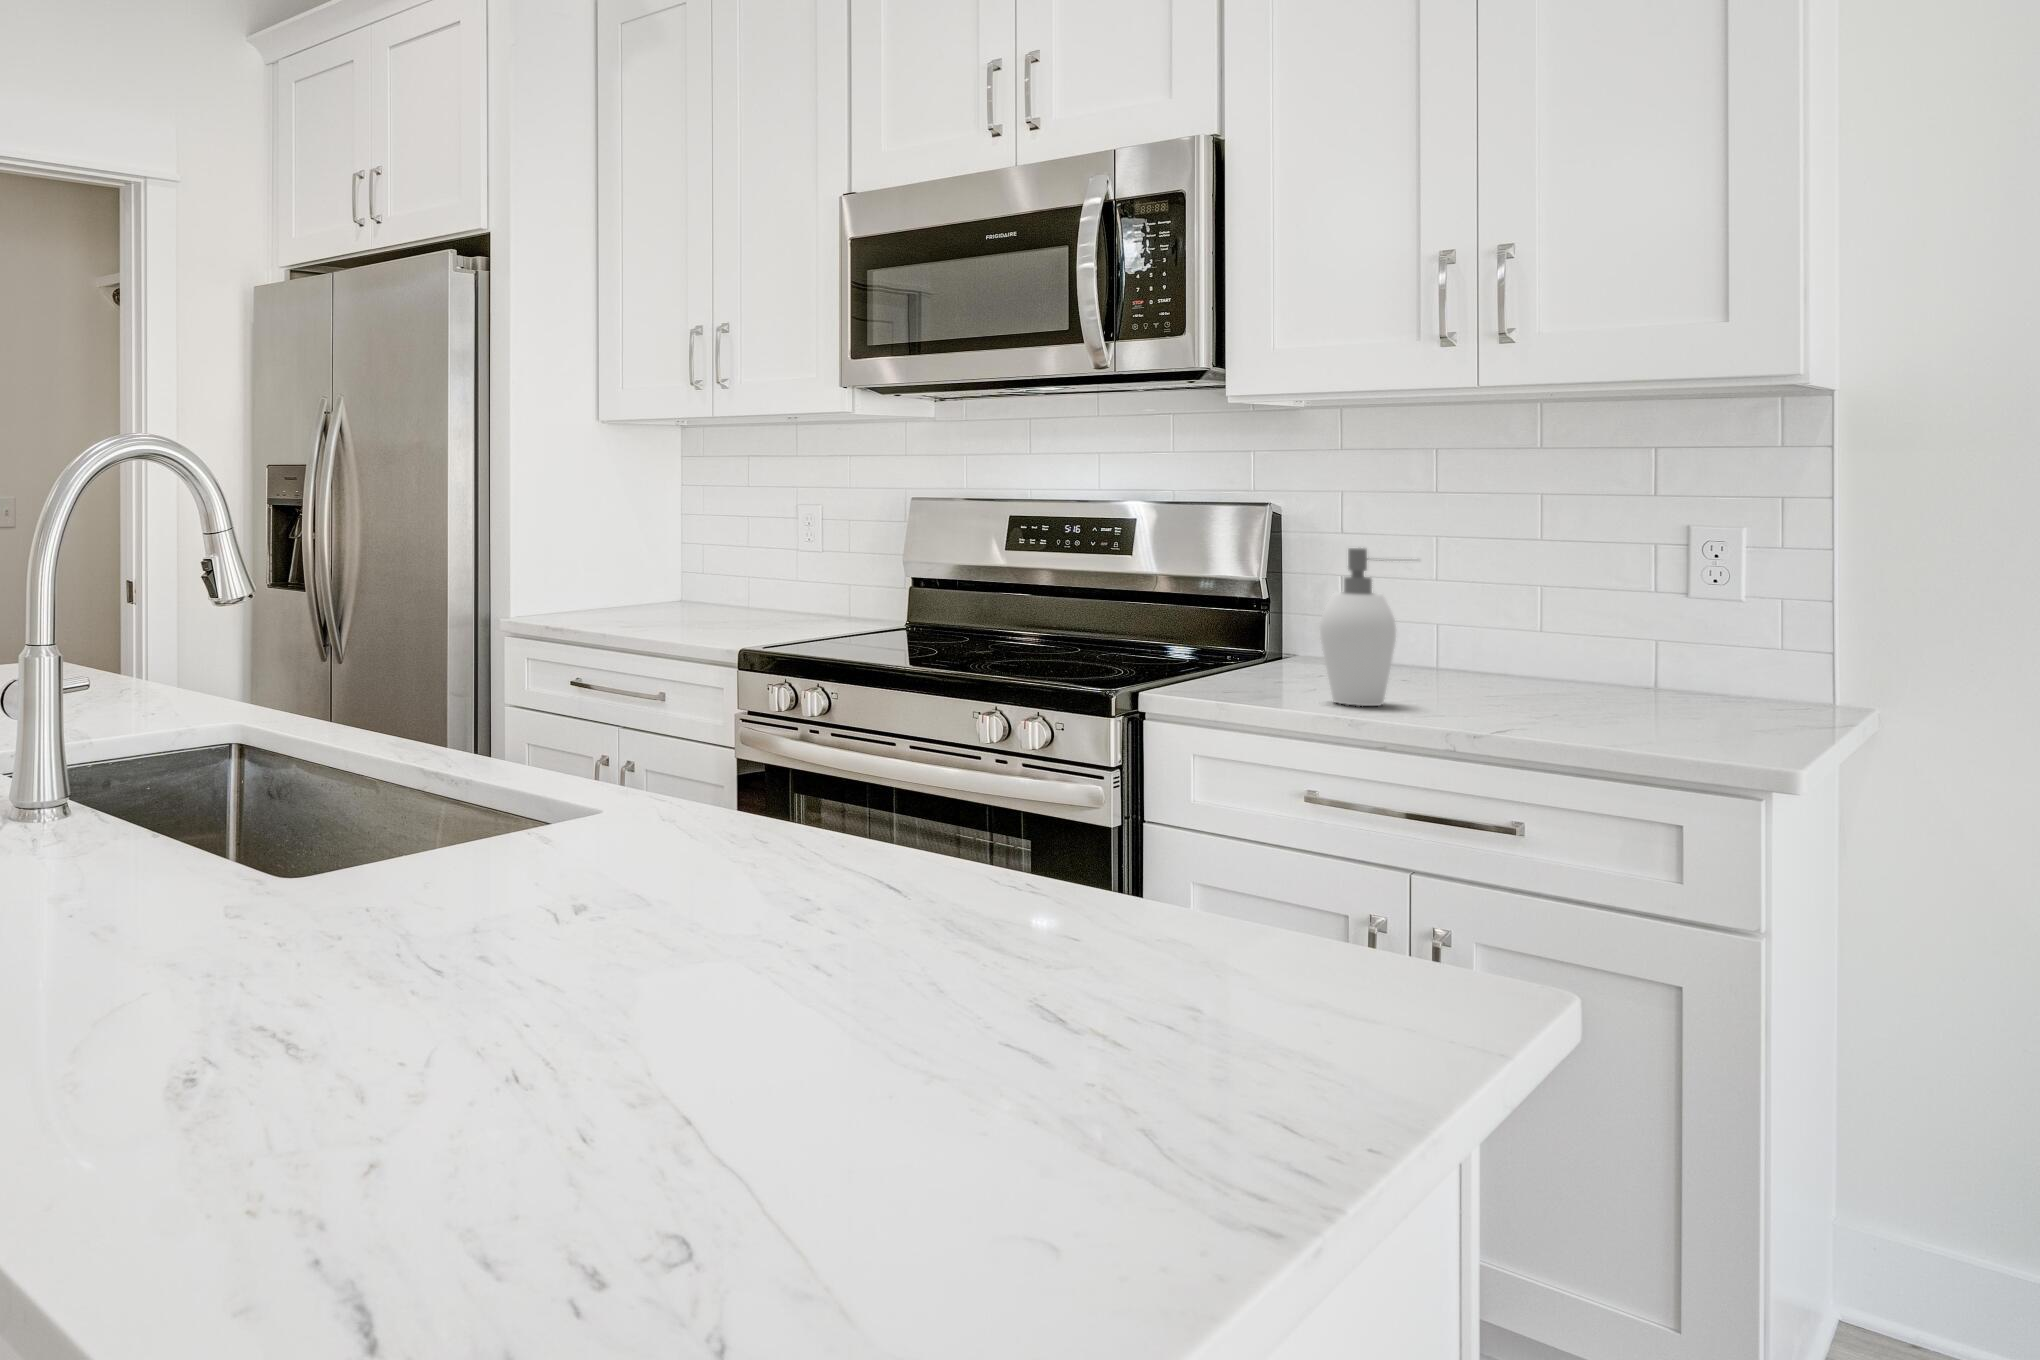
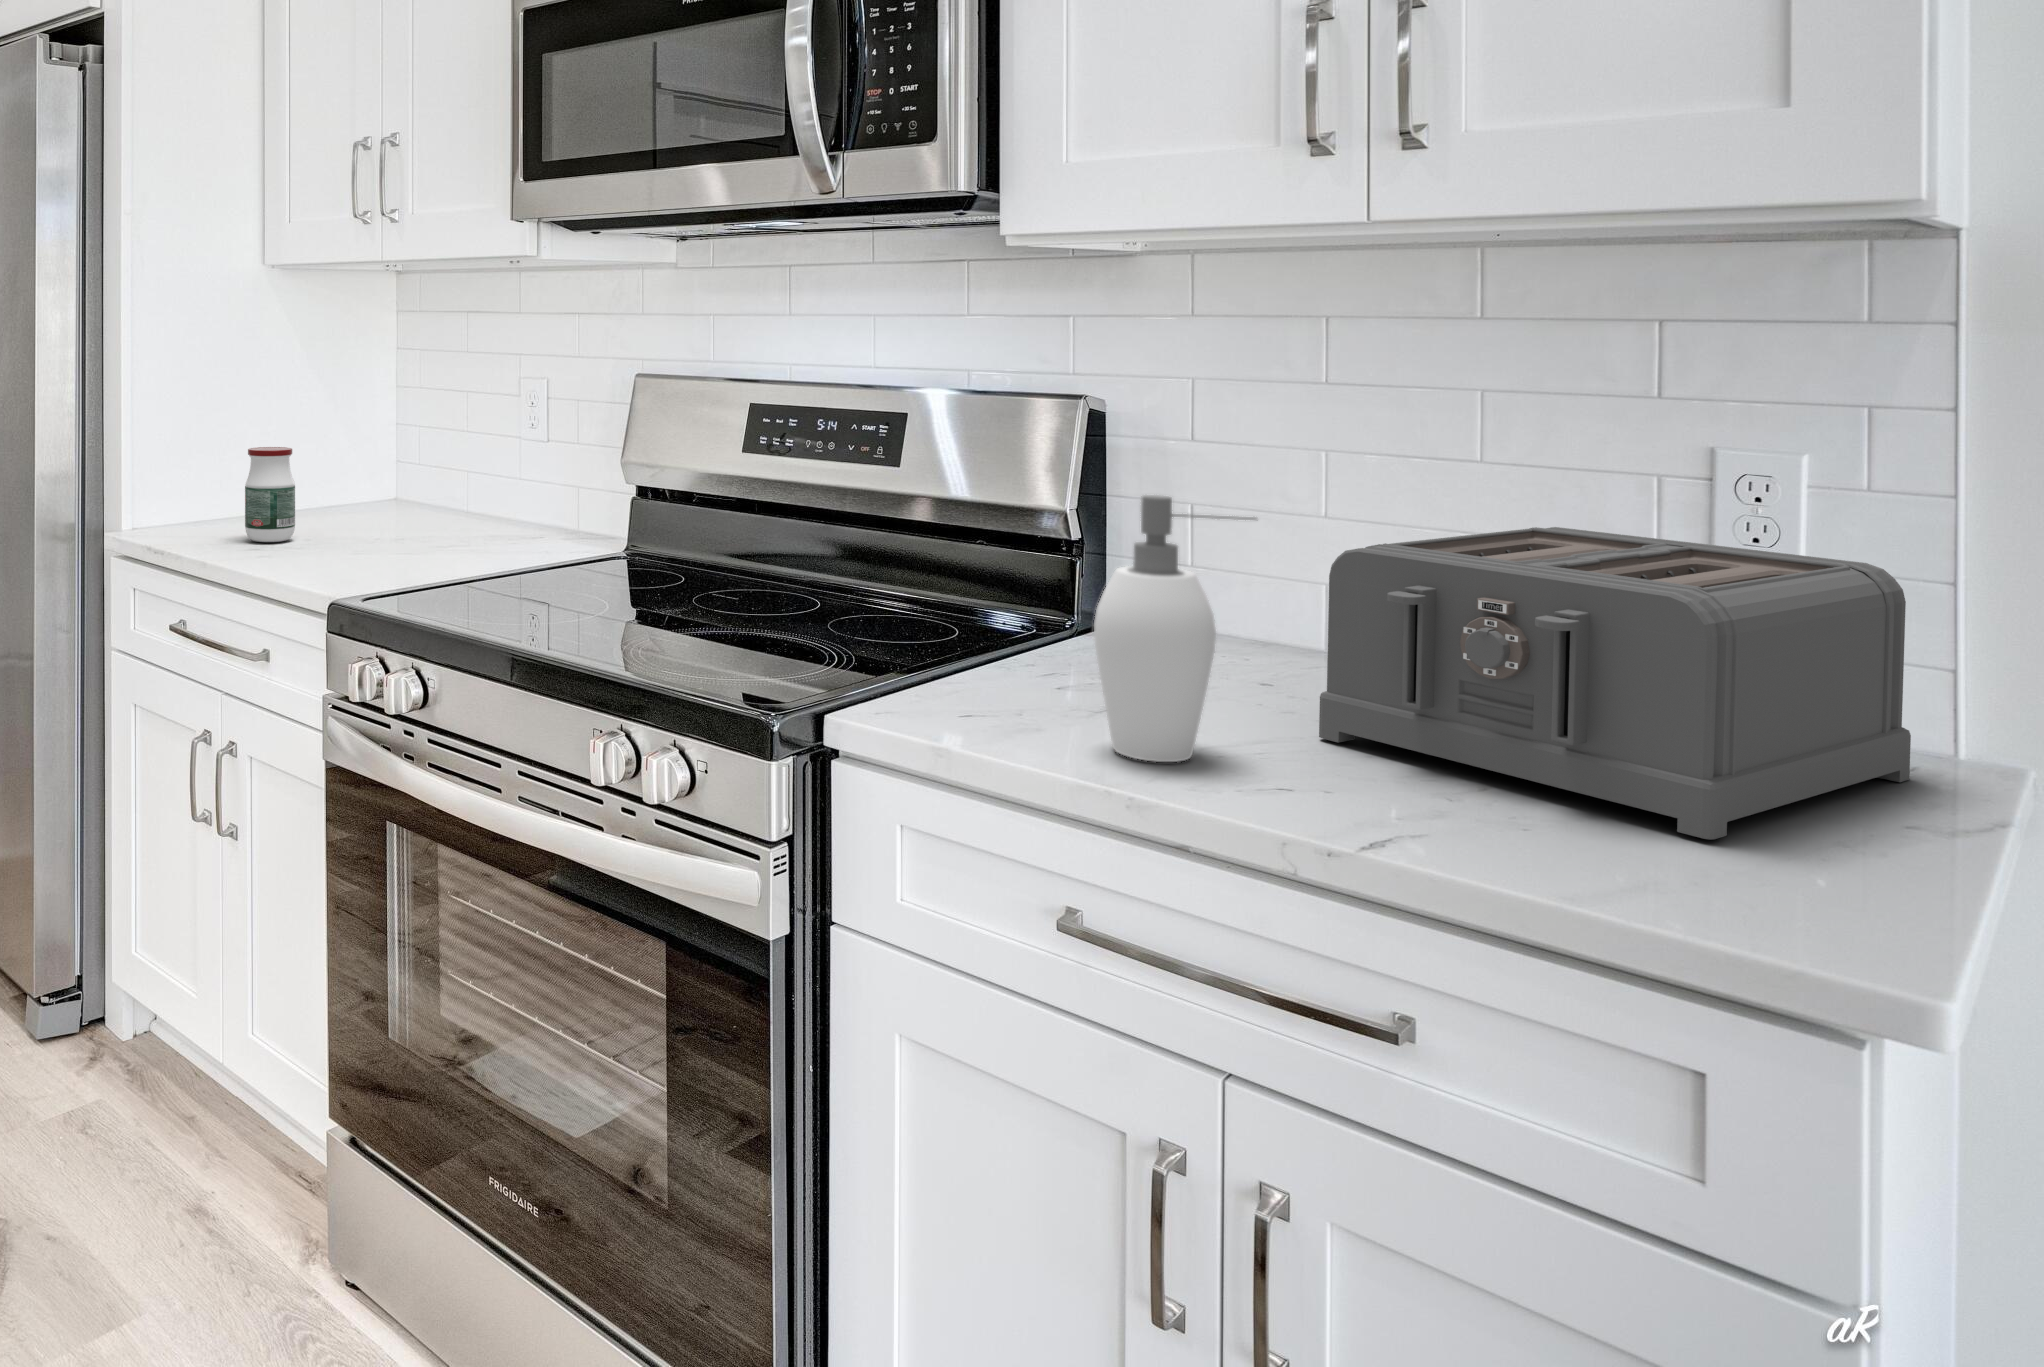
jar: none [614,554,651,623] -> present [245,447,295,542]
toaster: none [1457,576,1814,727] -> present [1319,527,1911,839]

